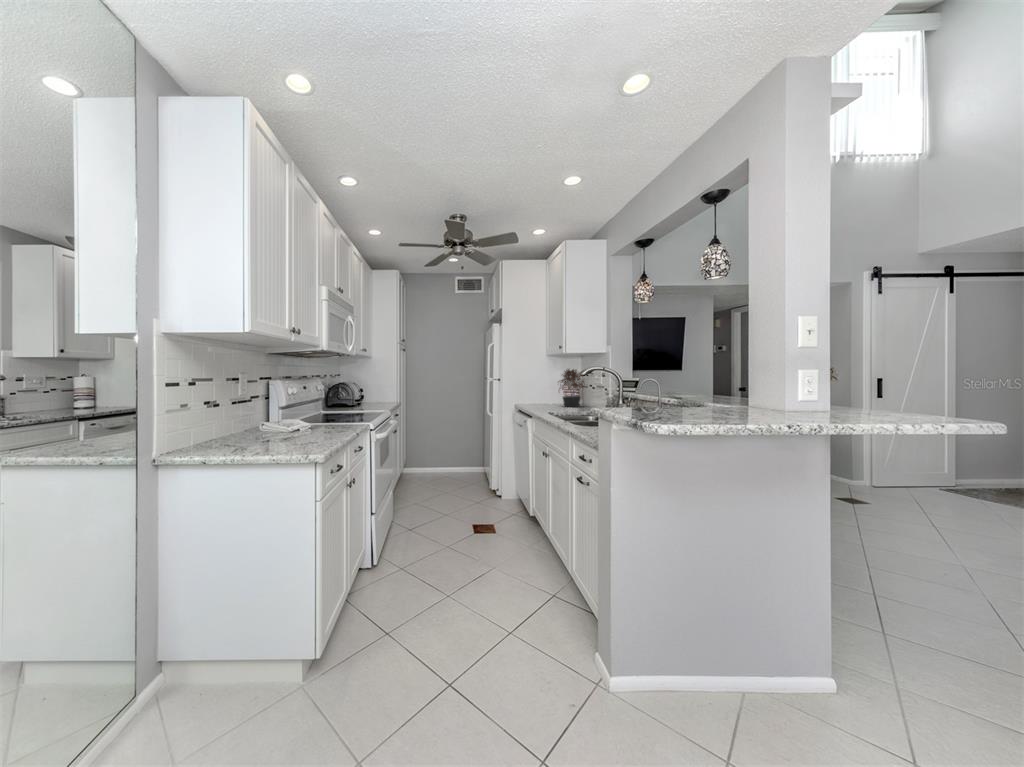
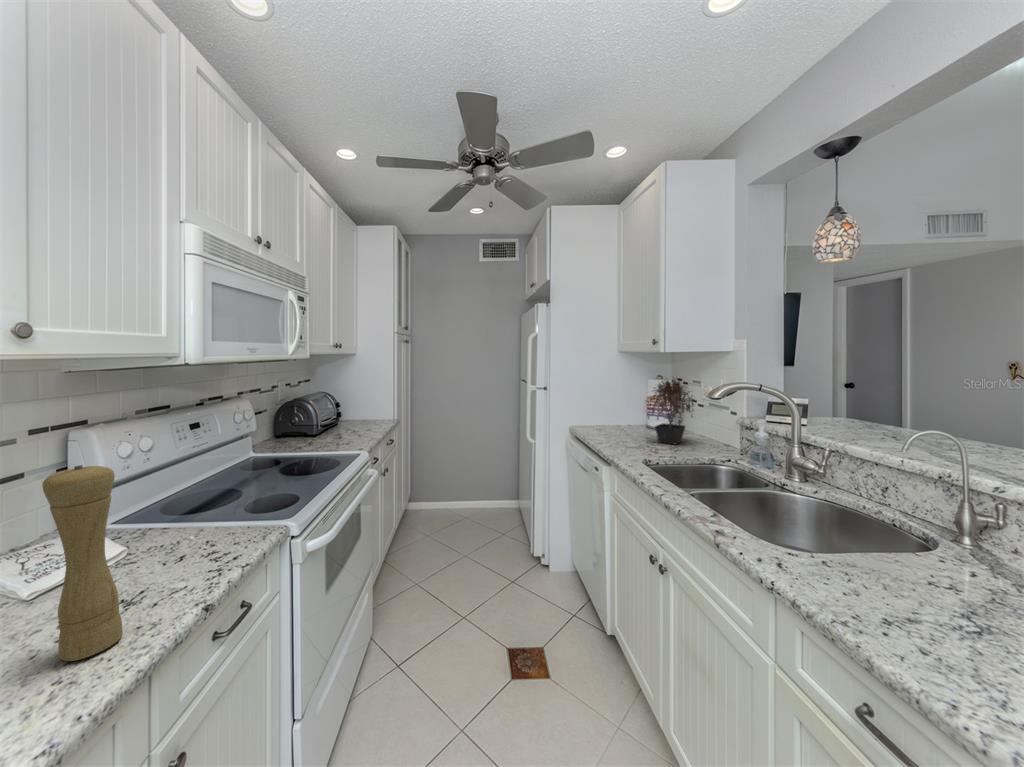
pepper mill: none [313,372,331,435] -> present [42,465,123,661]

